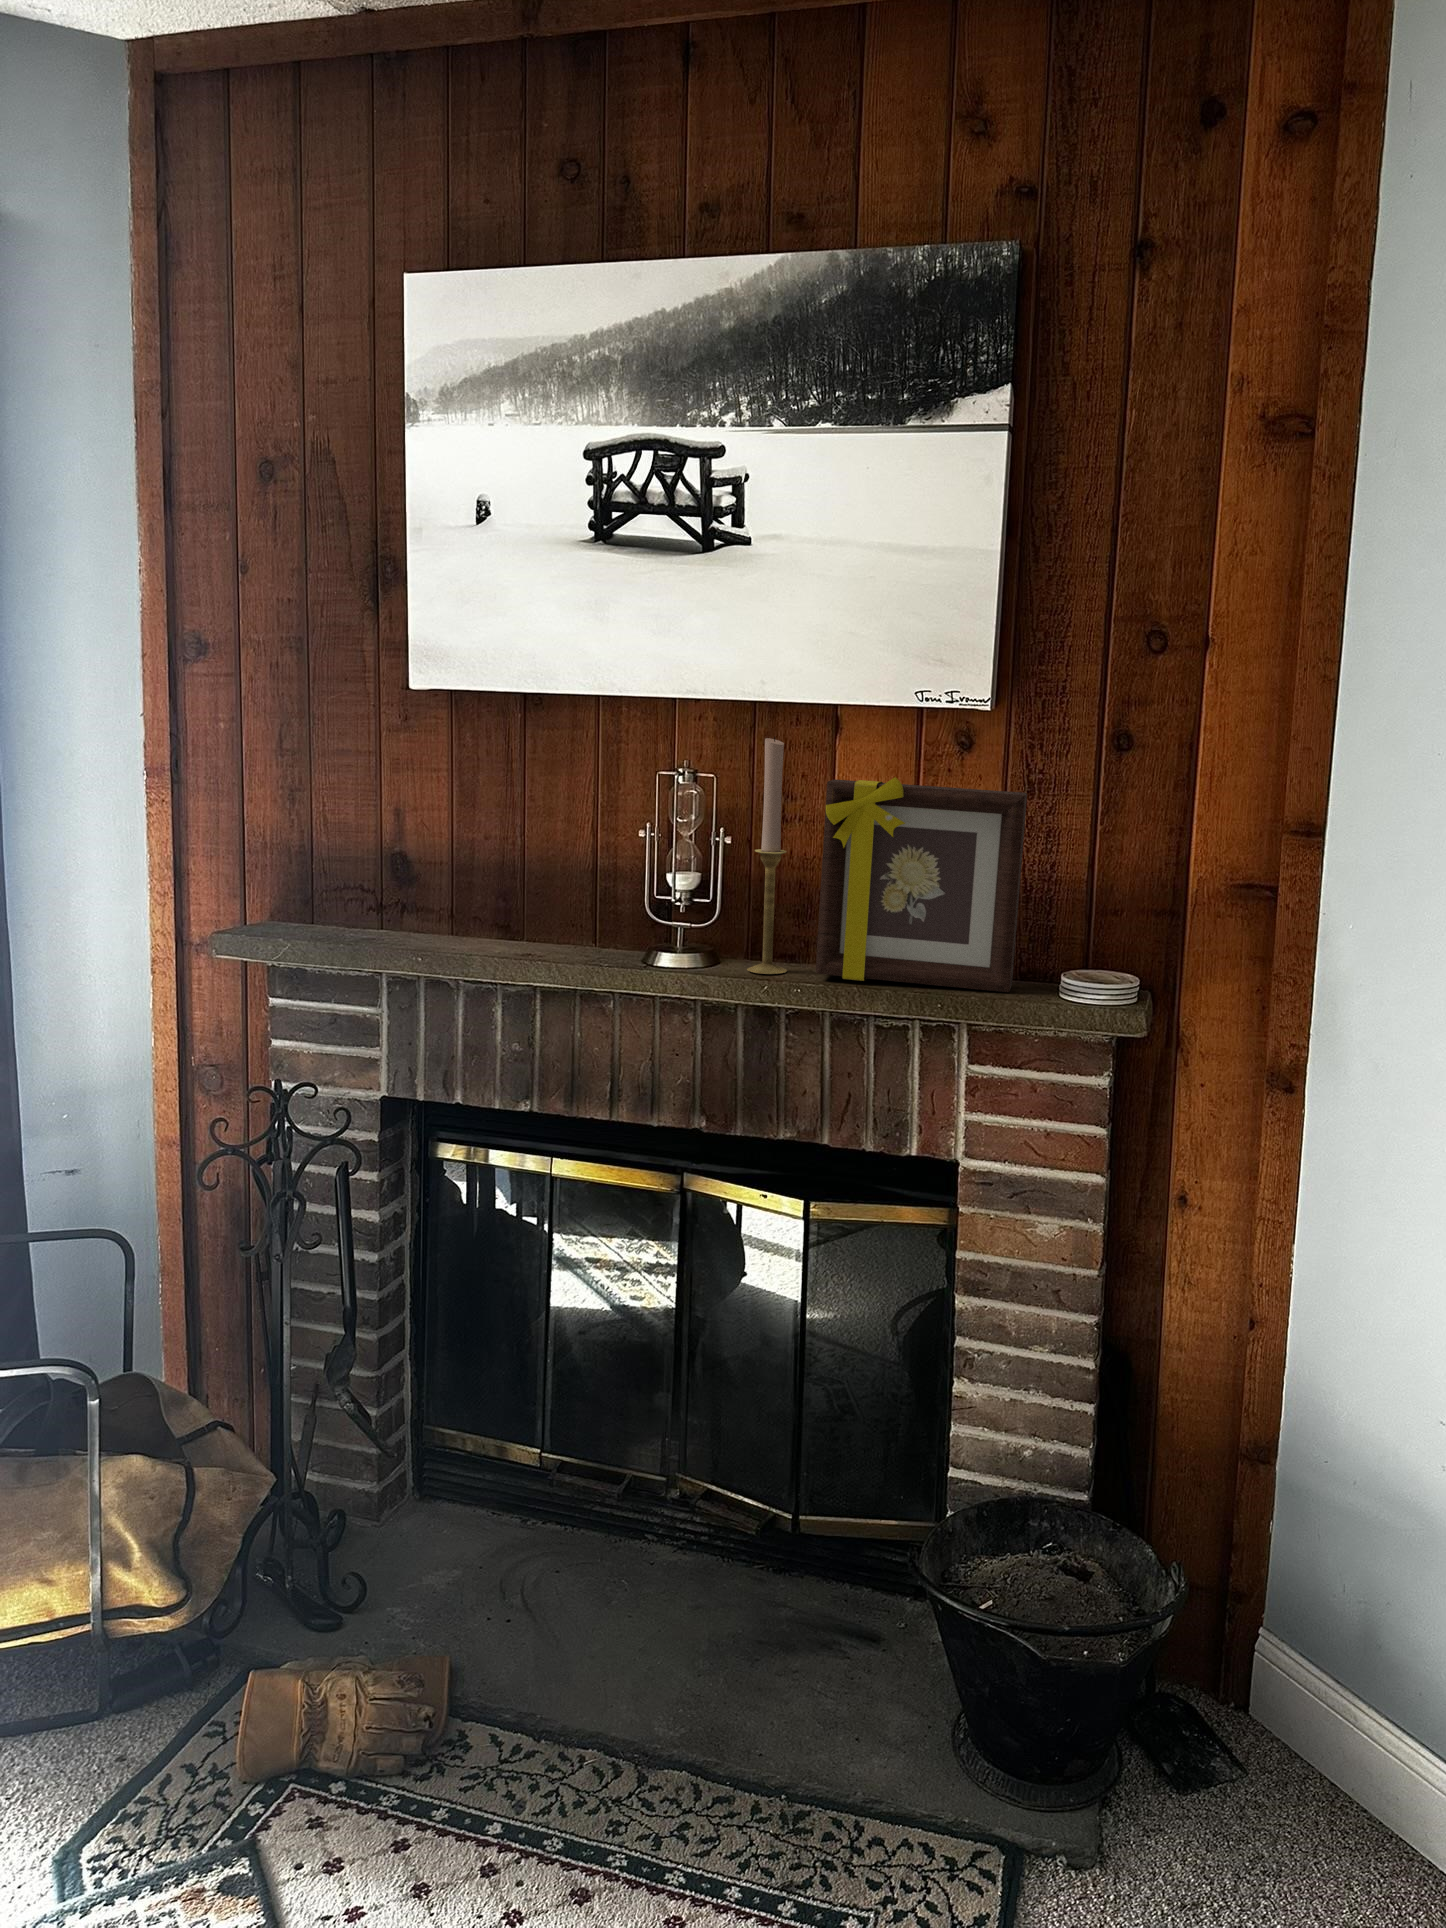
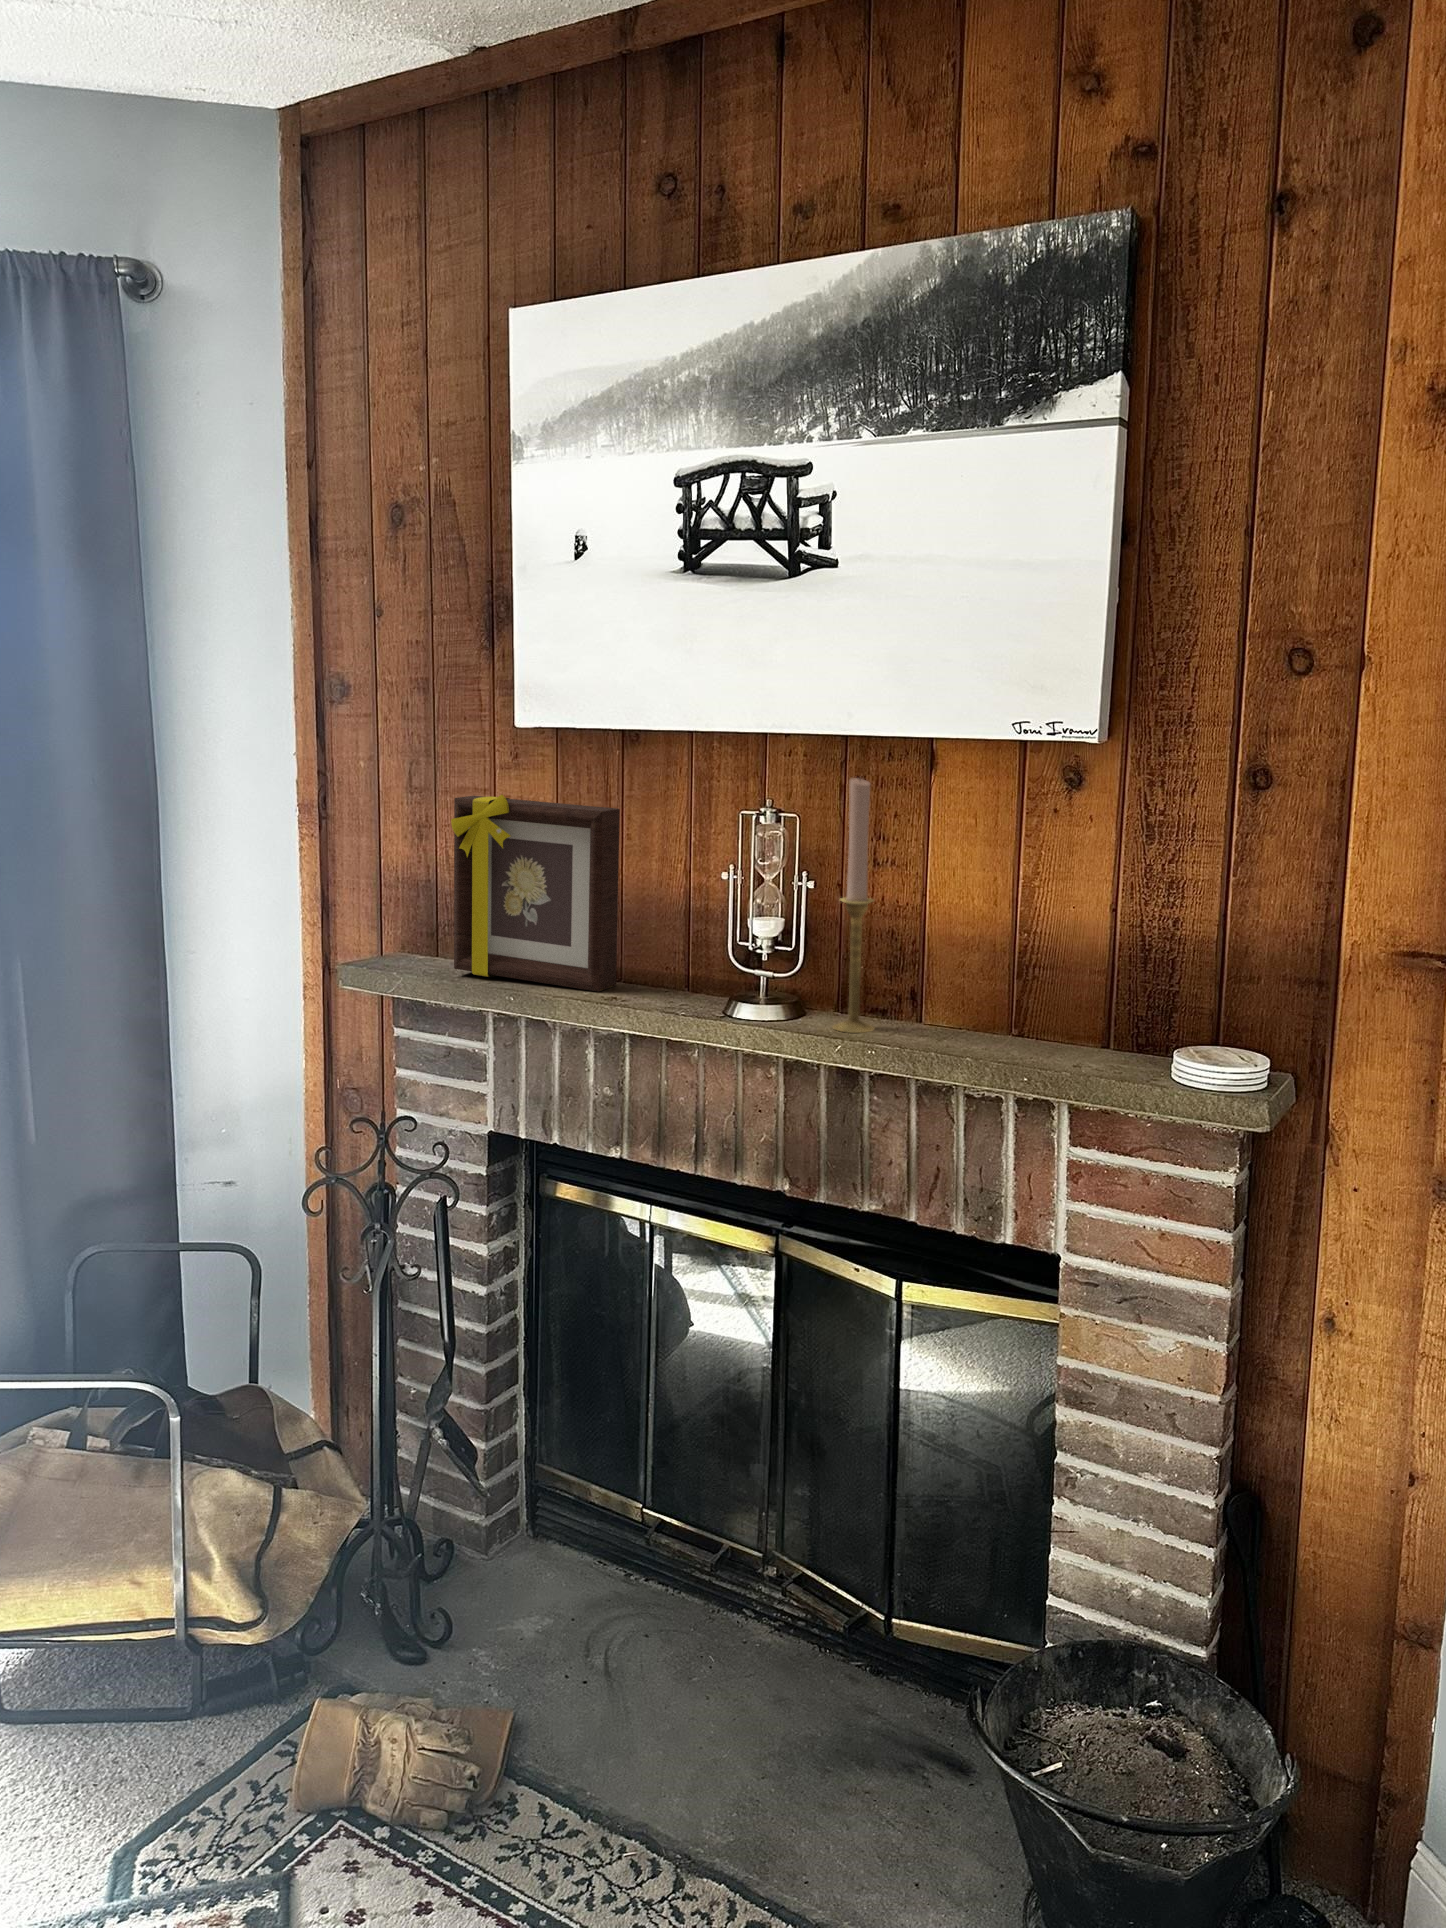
picture frame: present [816,777,1027,992] -> present [451,794,620,992]

